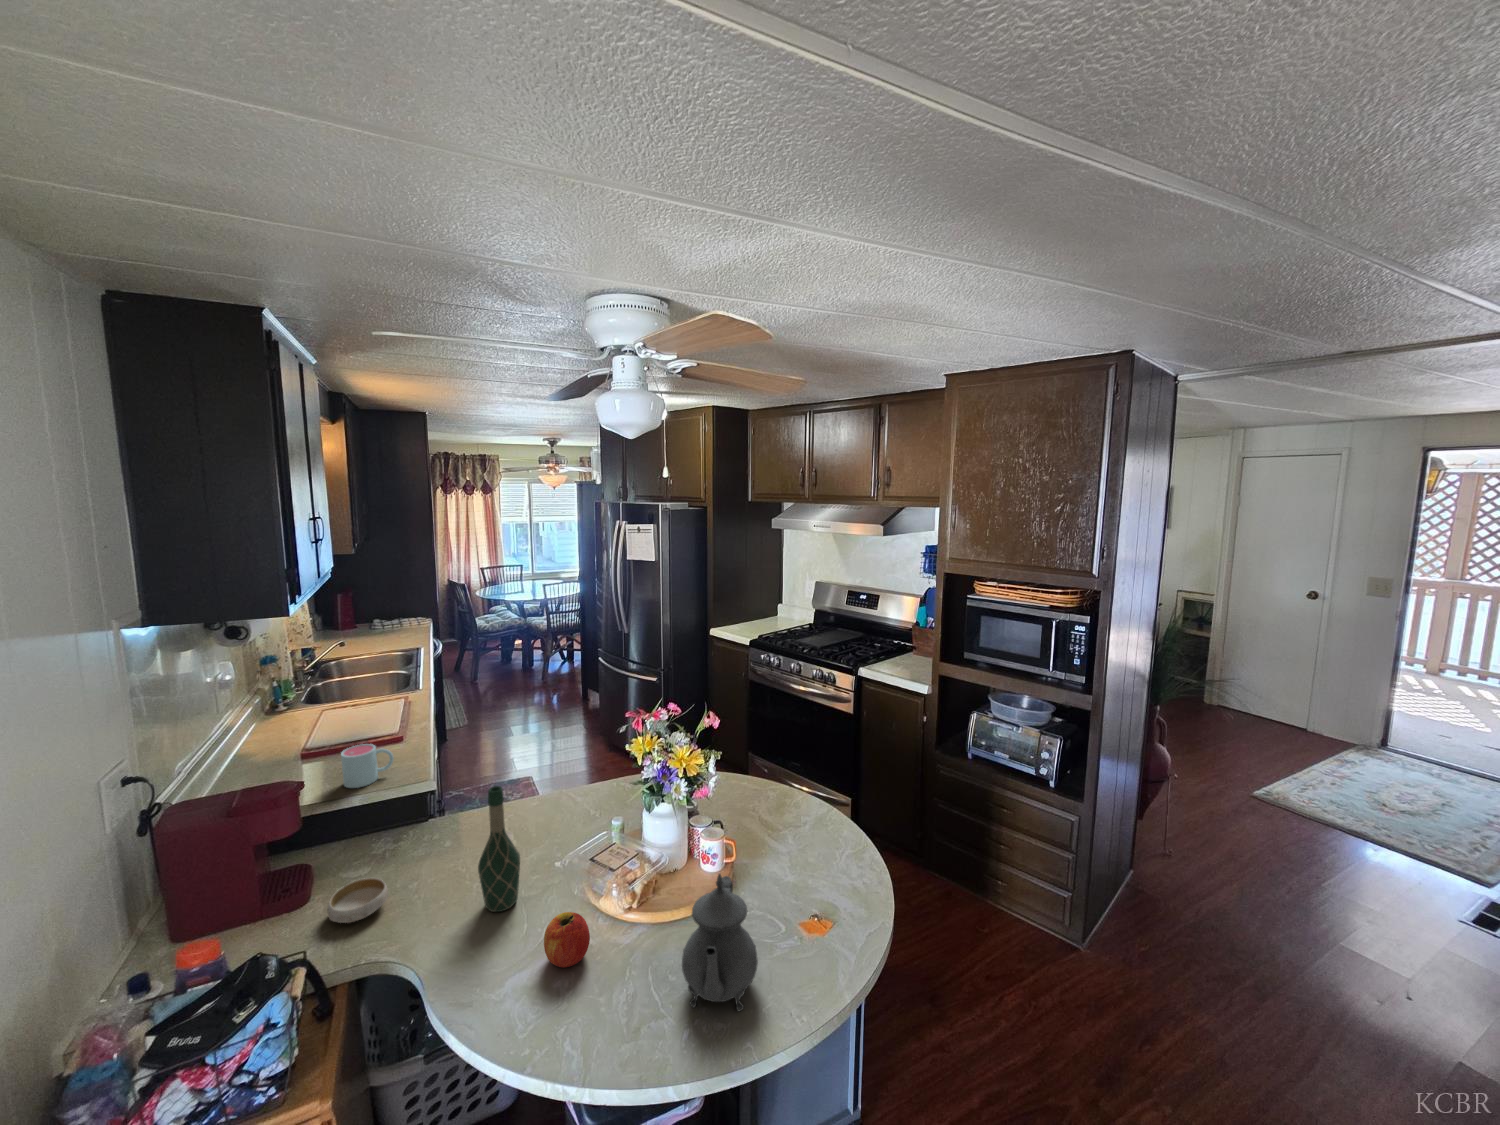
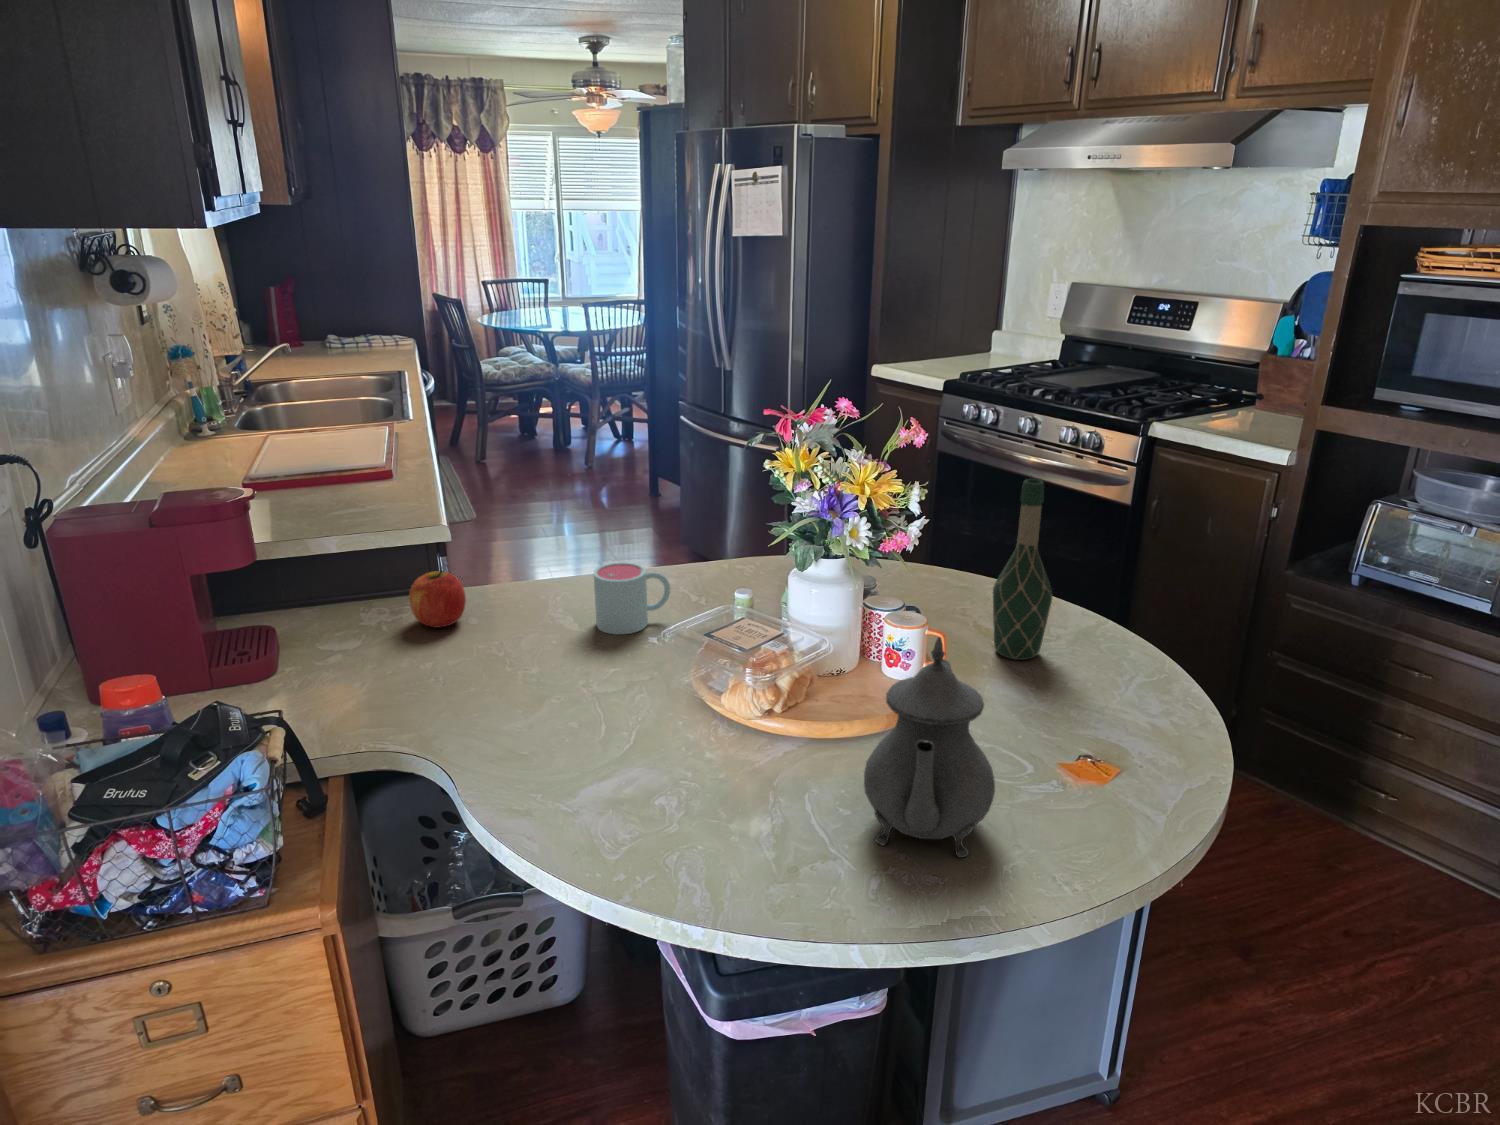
mug: present [341,744,394,788] -> present [594,562,670,634]
wine bottle: present [478,786,520,912] -> present [993,479,1053,660]
bowl: present [328,878,389,923] -> none [303,642,389,696]
apple: present [544,912,590,968] -> present [409,570,466,628]

